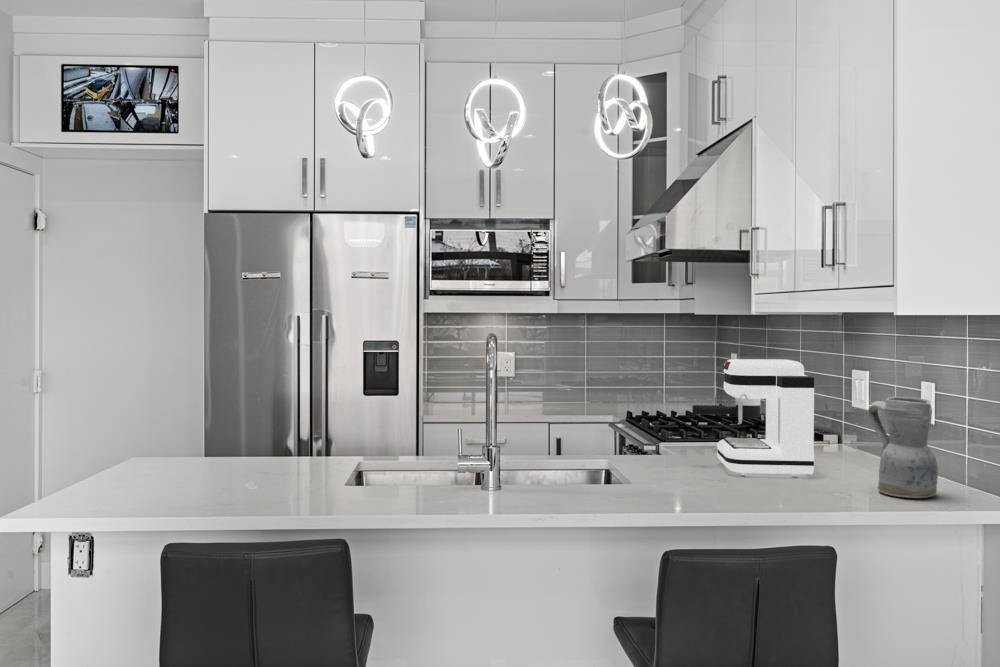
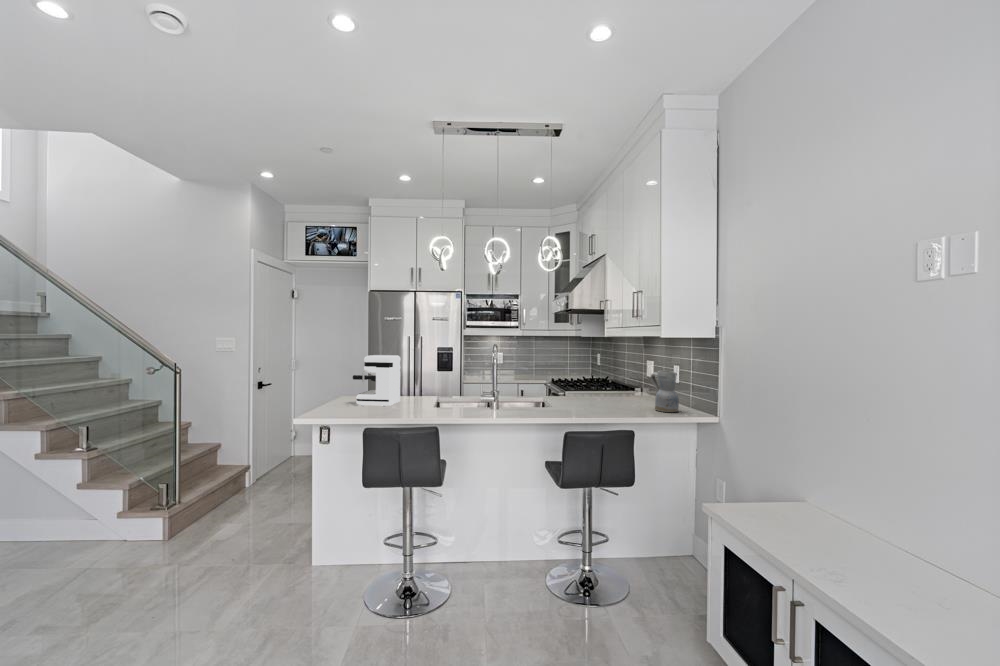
coffee maker: present [692,359,814,477] -> present [353,355,401,407]

